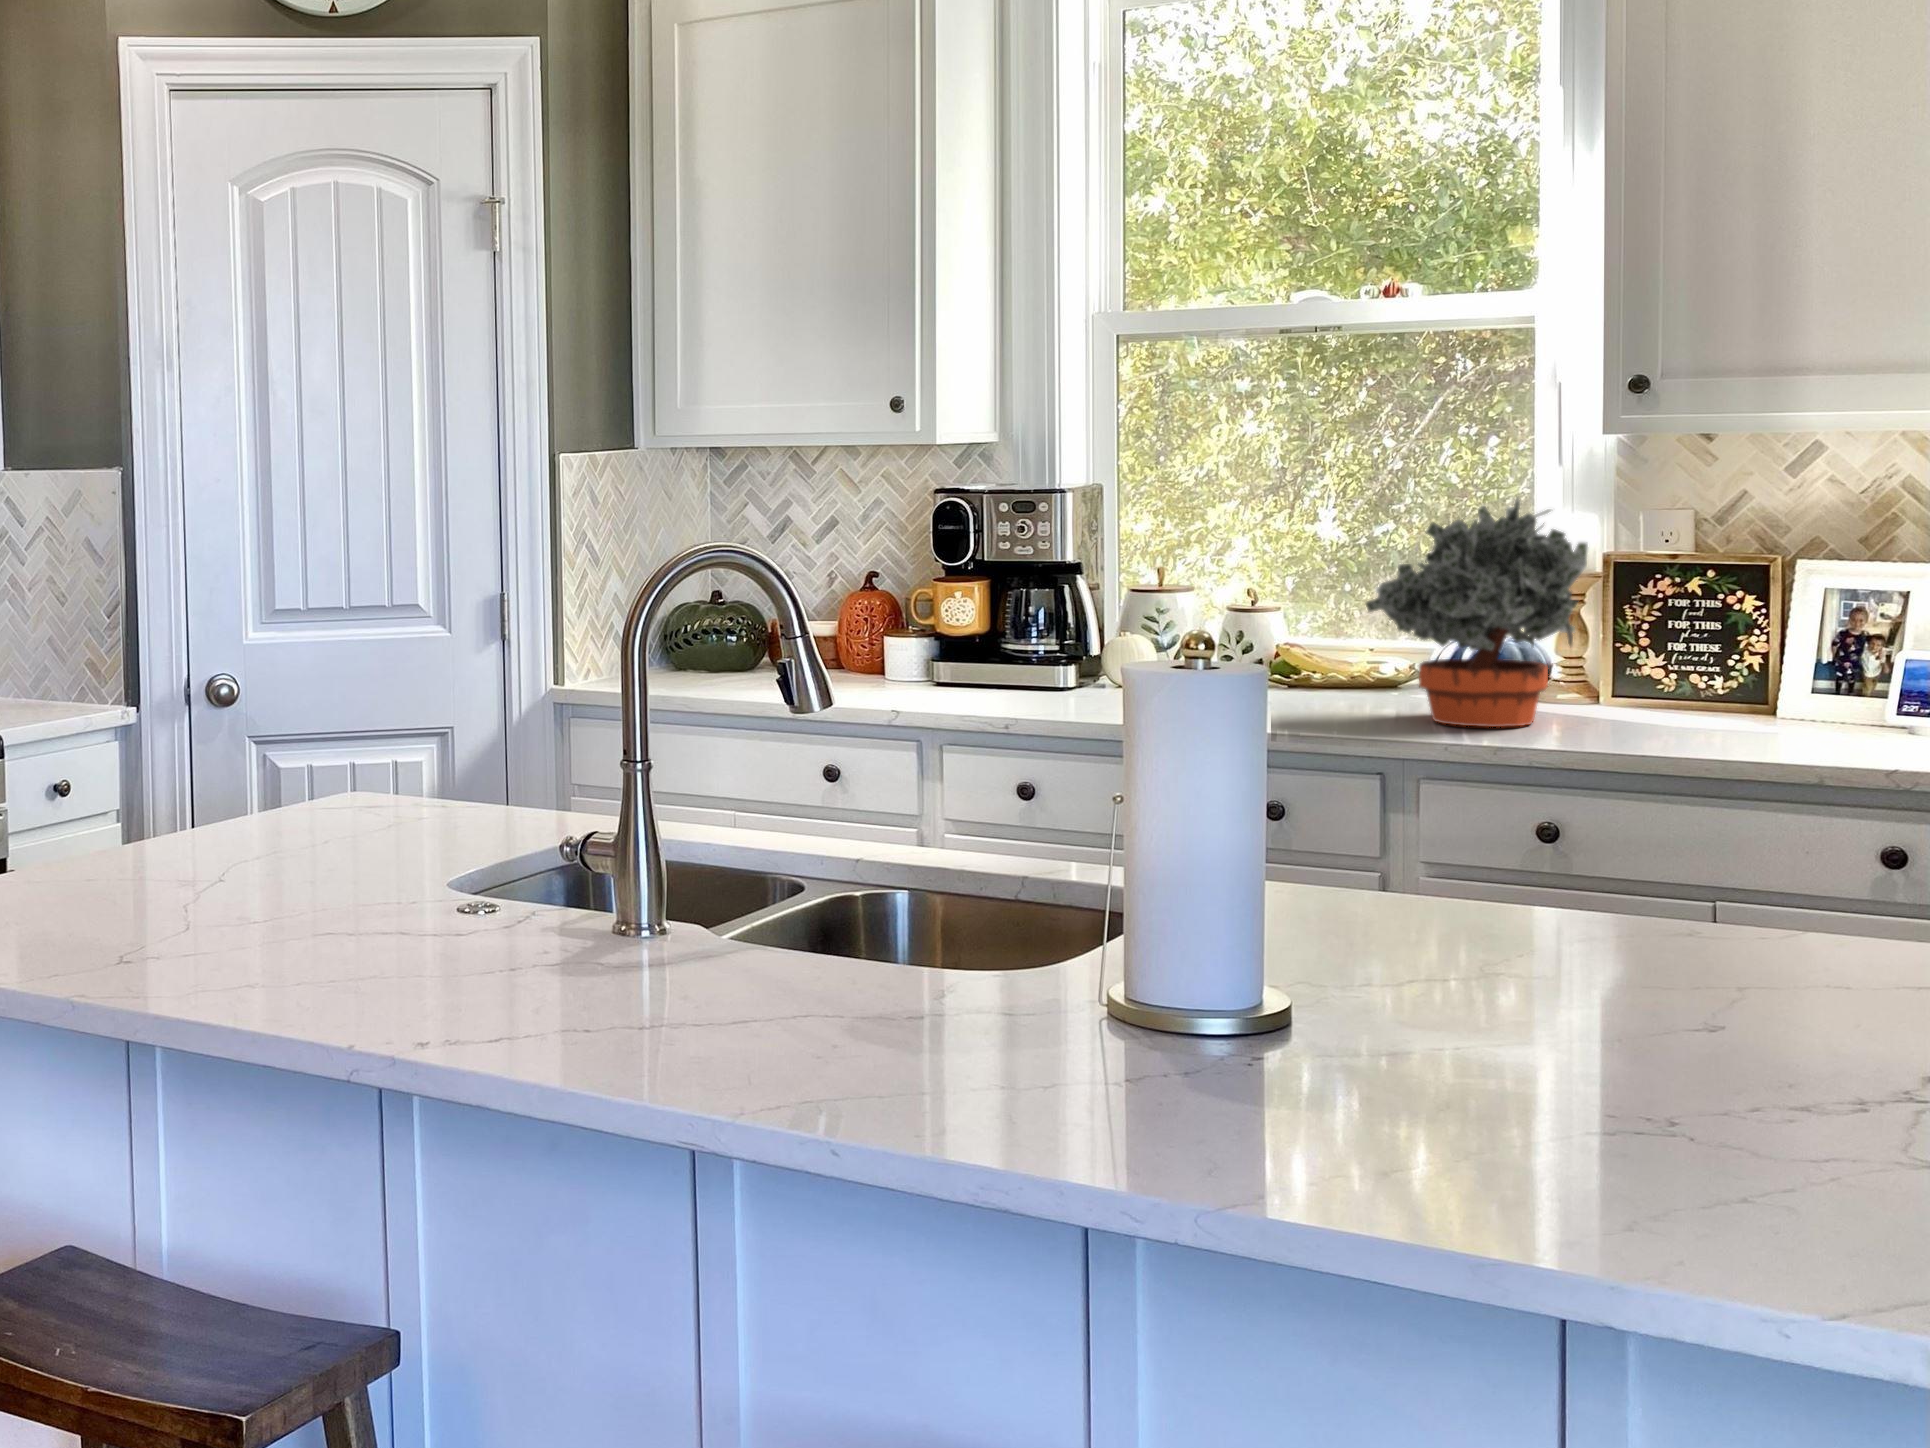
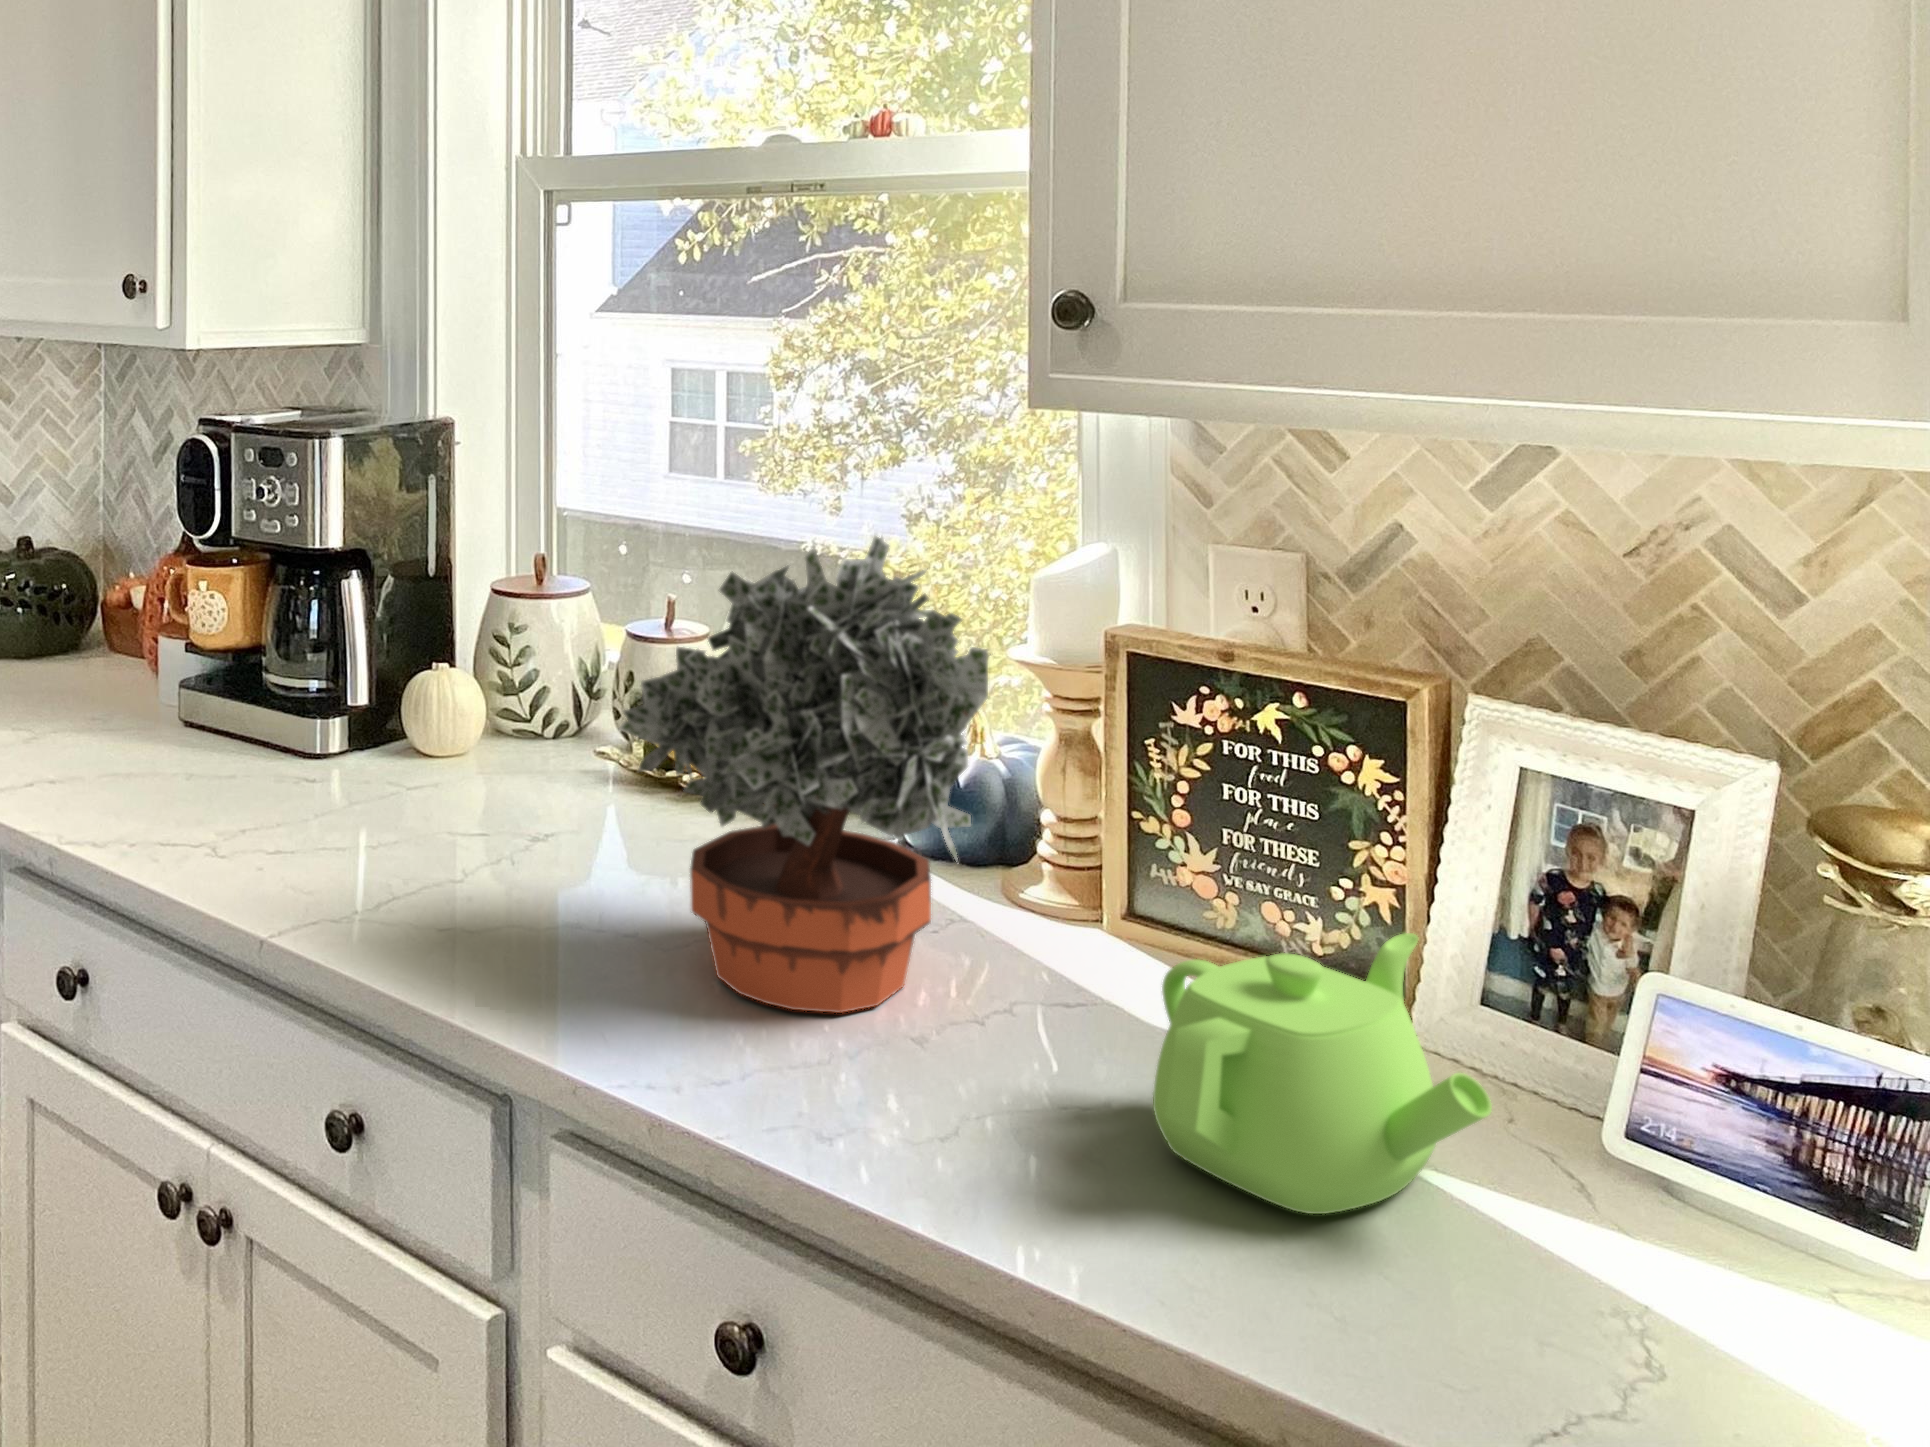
teapot: none [1691,650,1855,744] -> present [1153,933,1492,1214]

